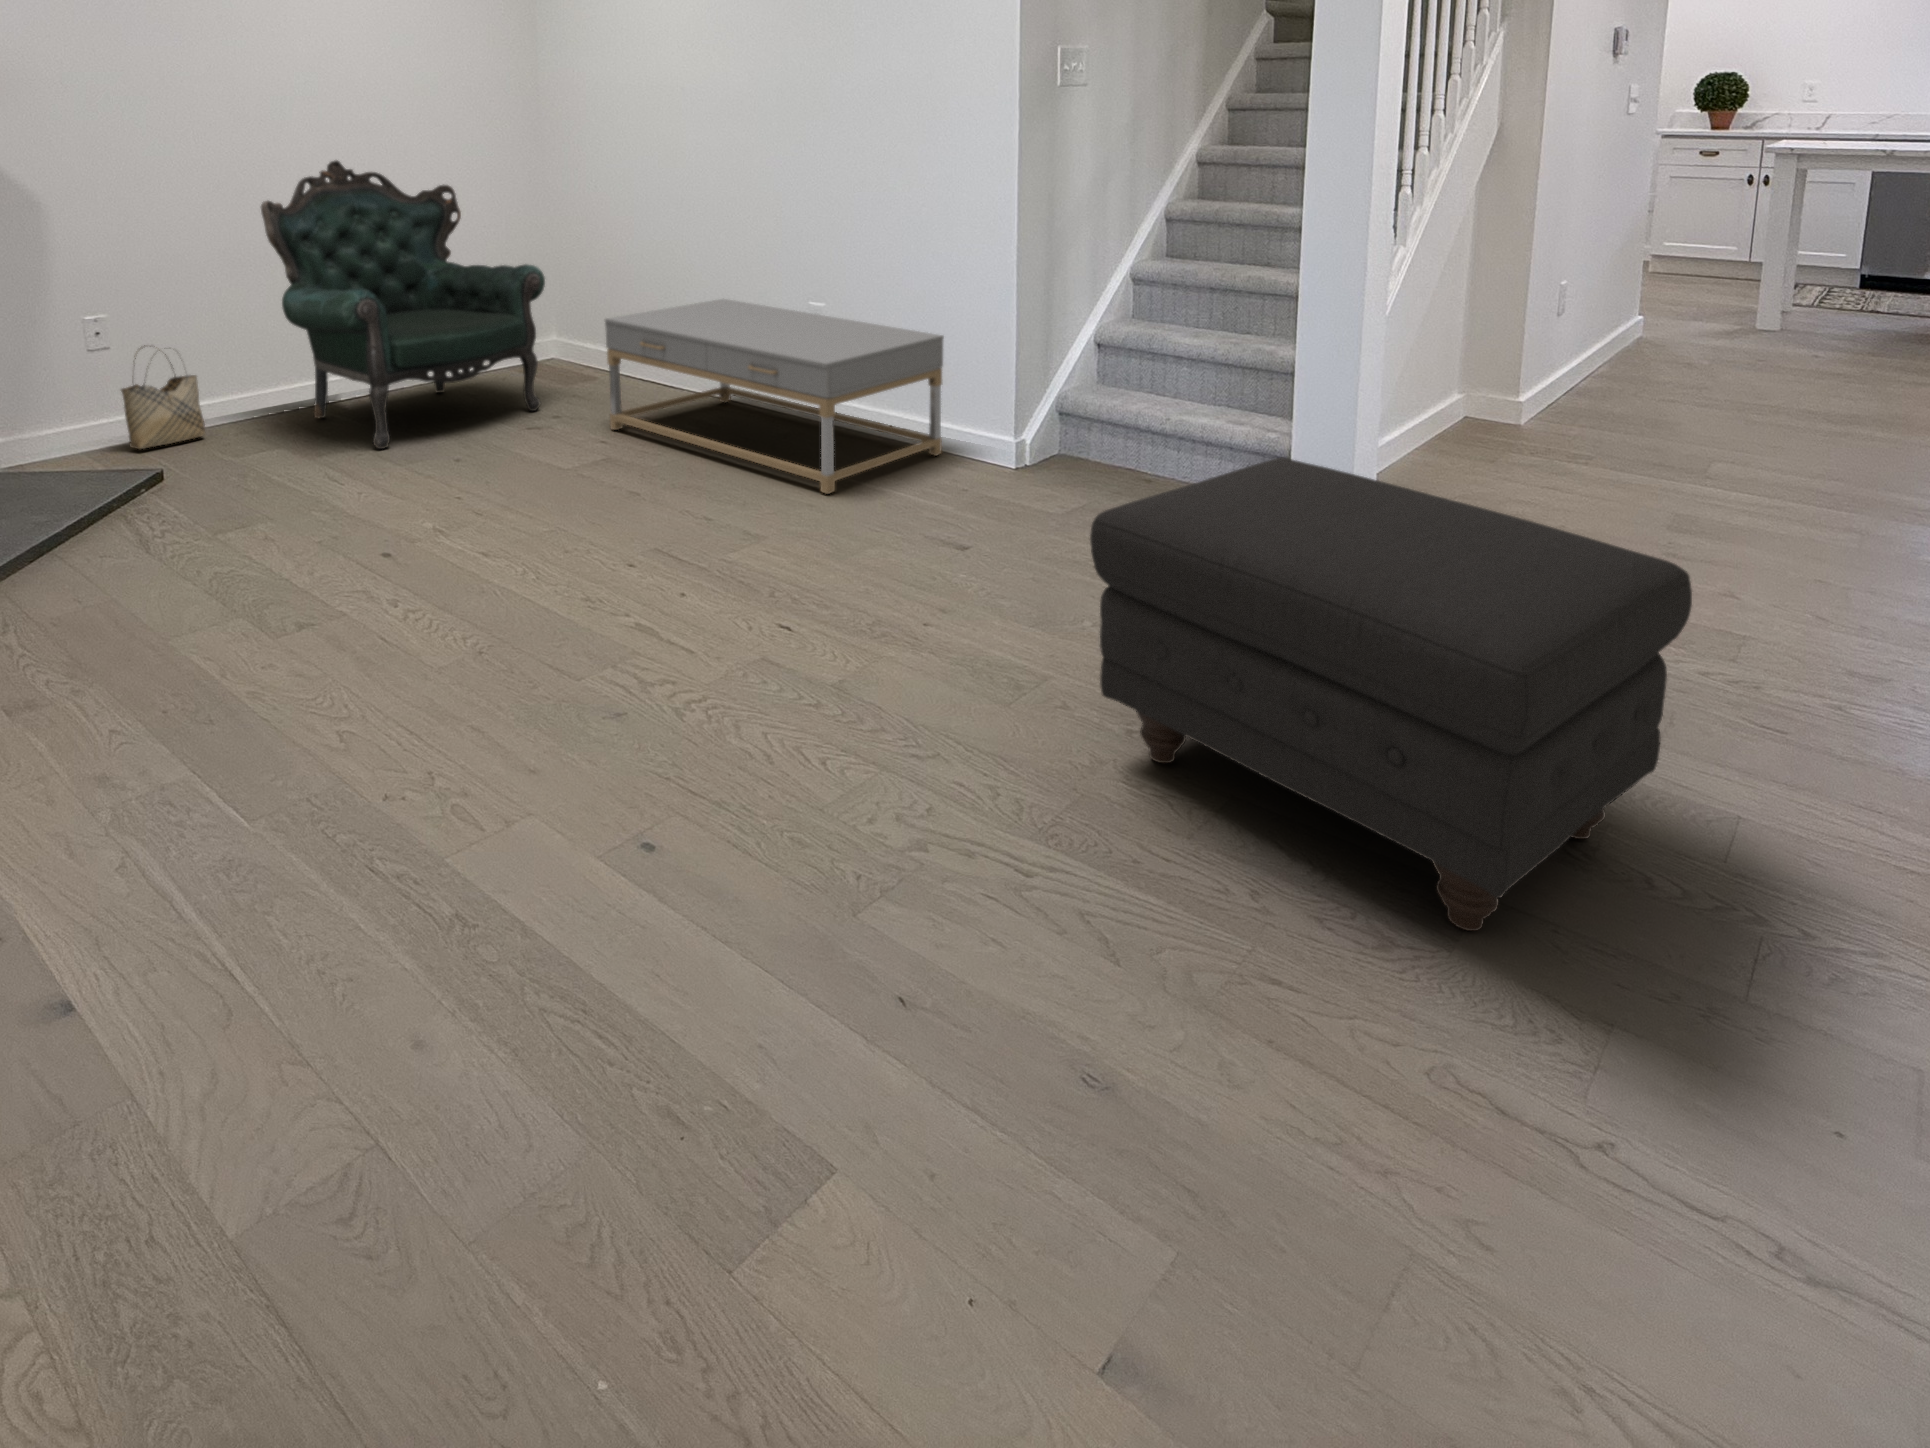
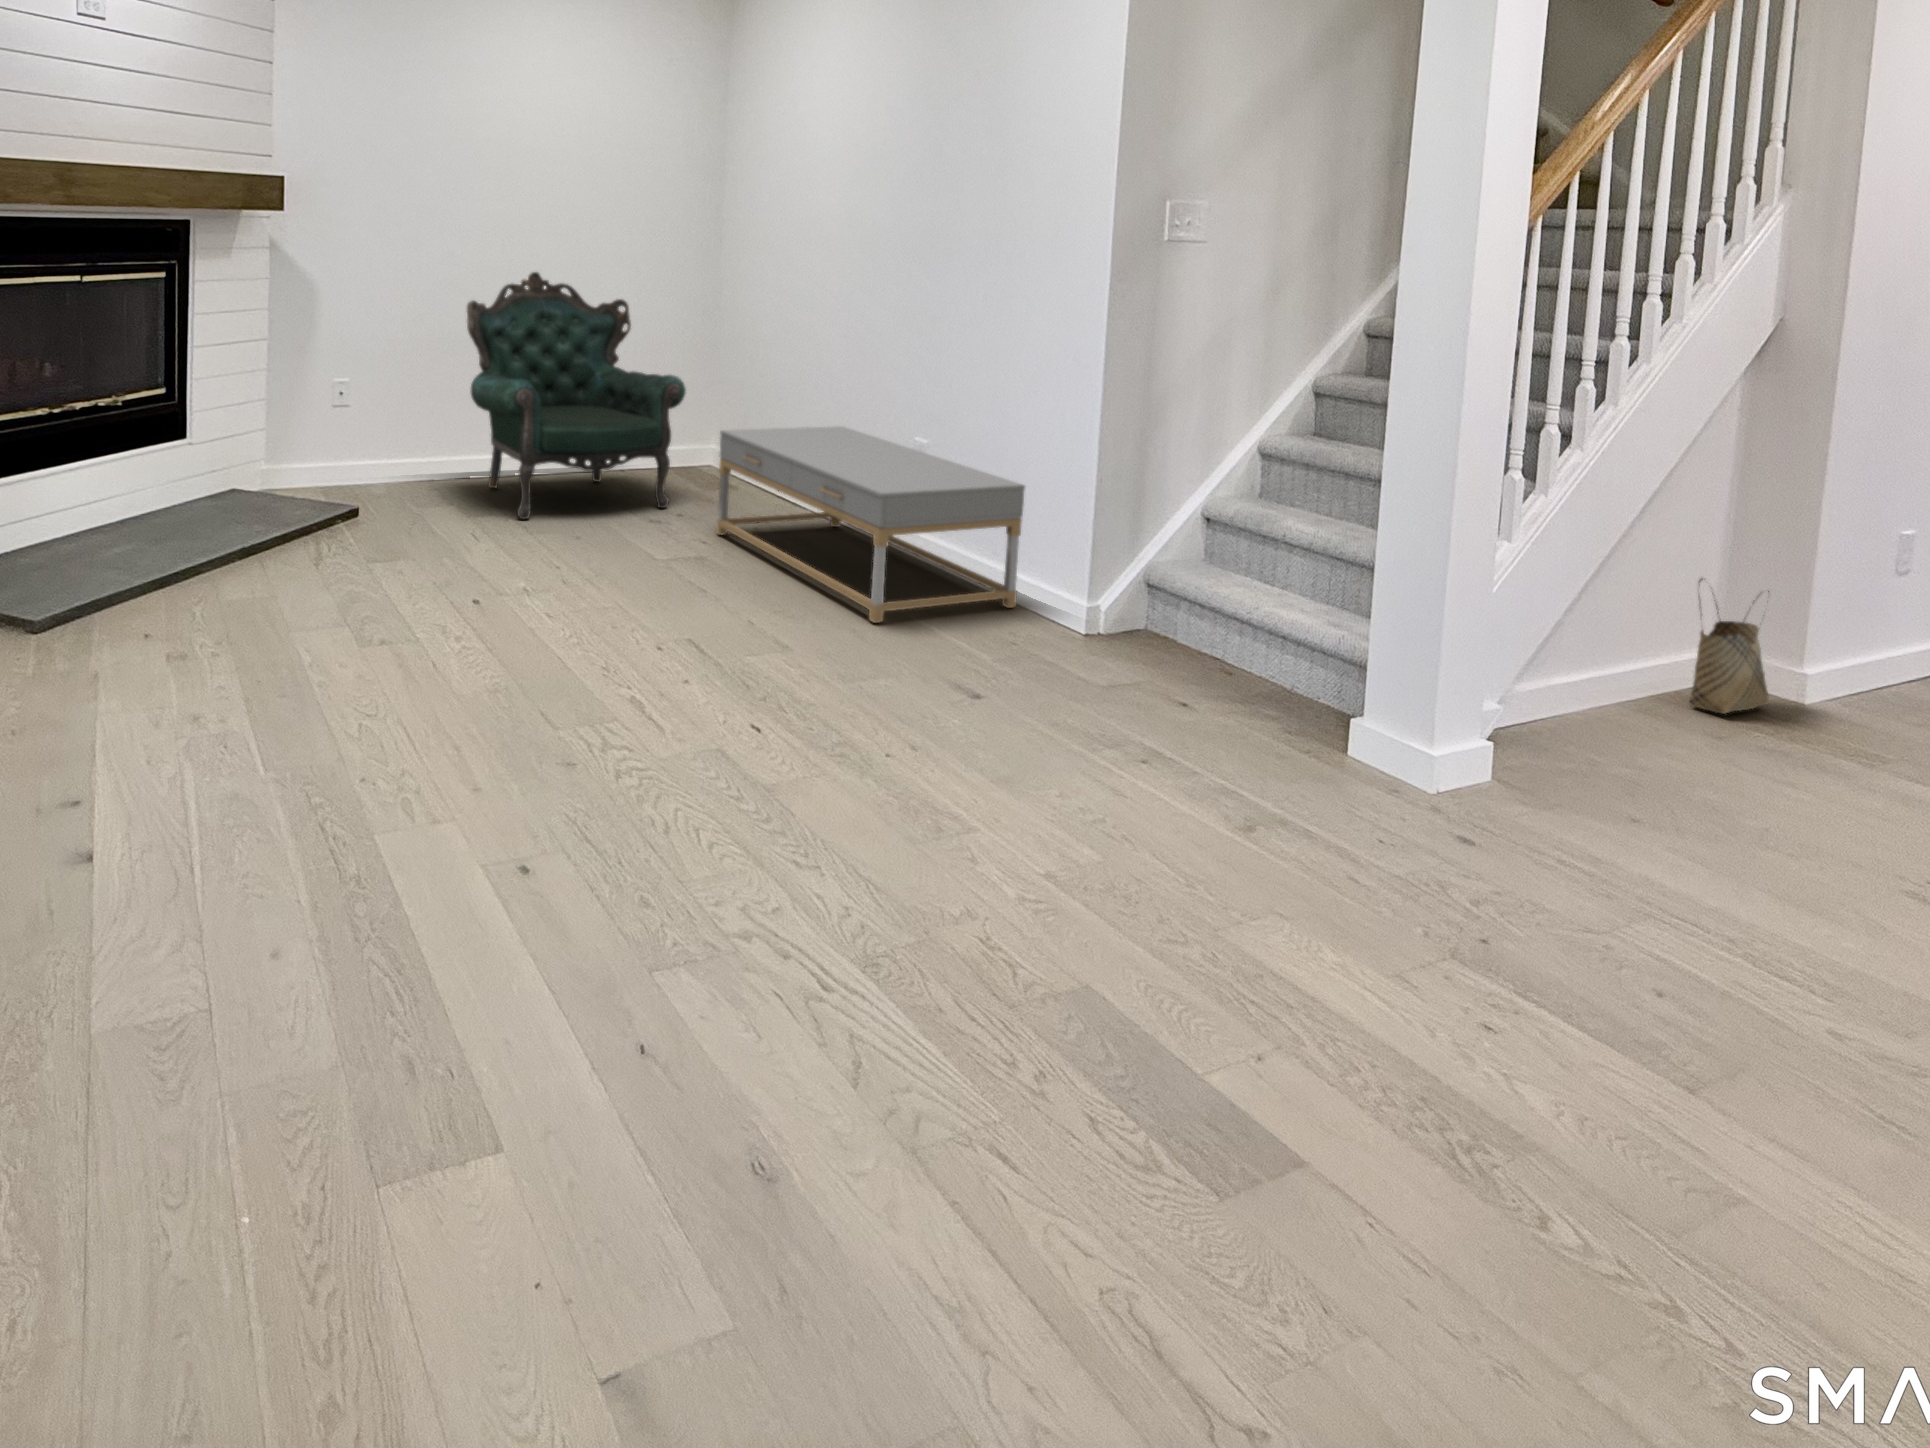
woven basket: present [121,345,205,449] -> present [1690,578,1769,714]
ottoman: present [1090,457,1692,931] -> none [974,642,1641,1190]

